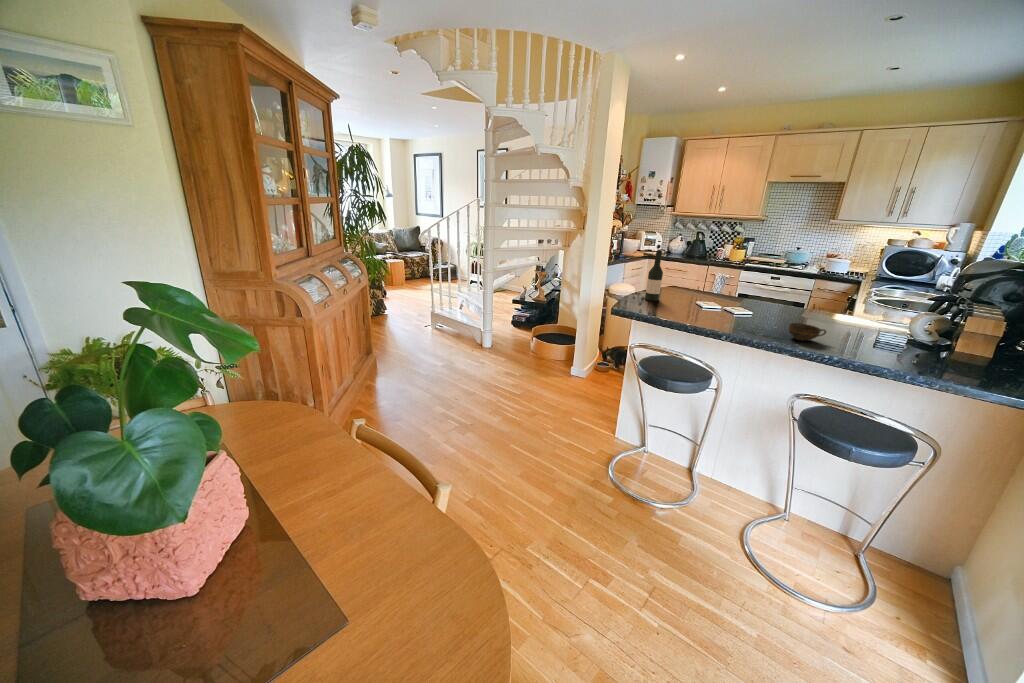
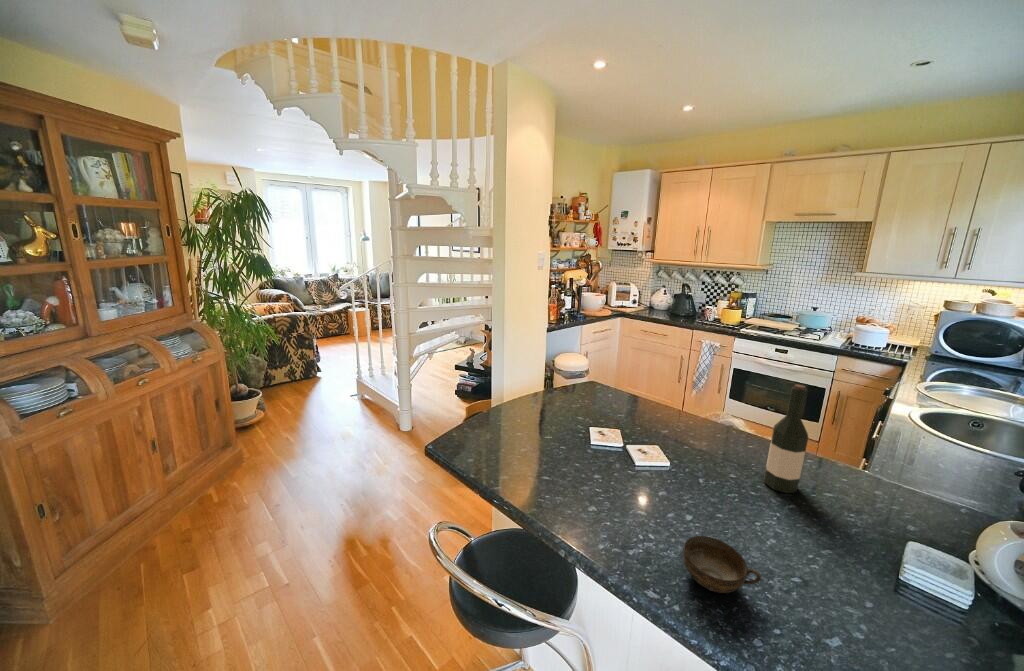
wine bottle: present [645,249,663,301] -> present [764,384,808,493]

